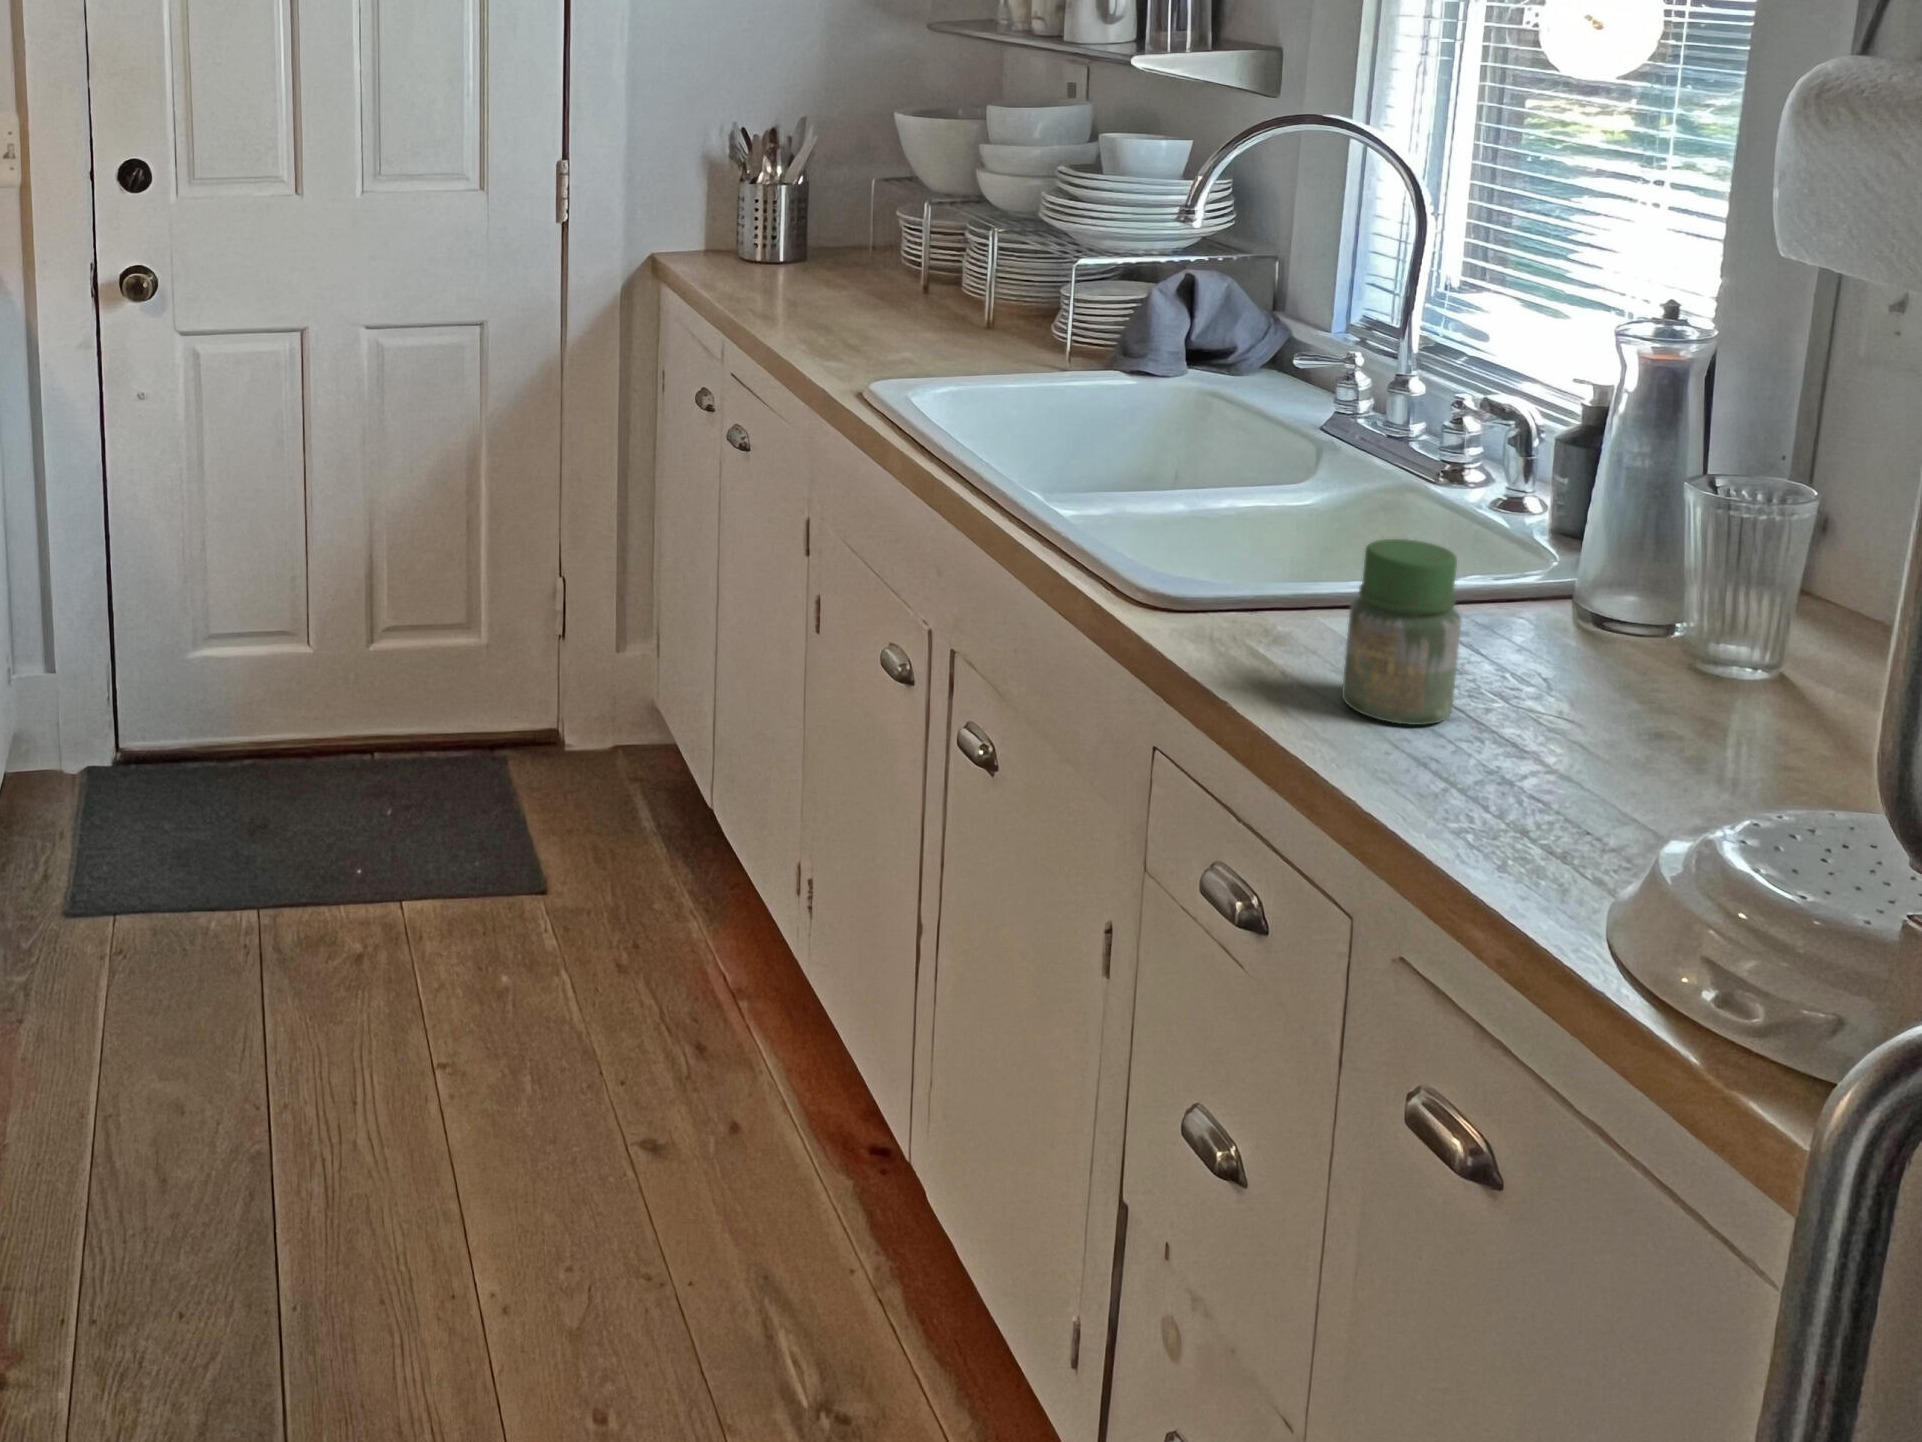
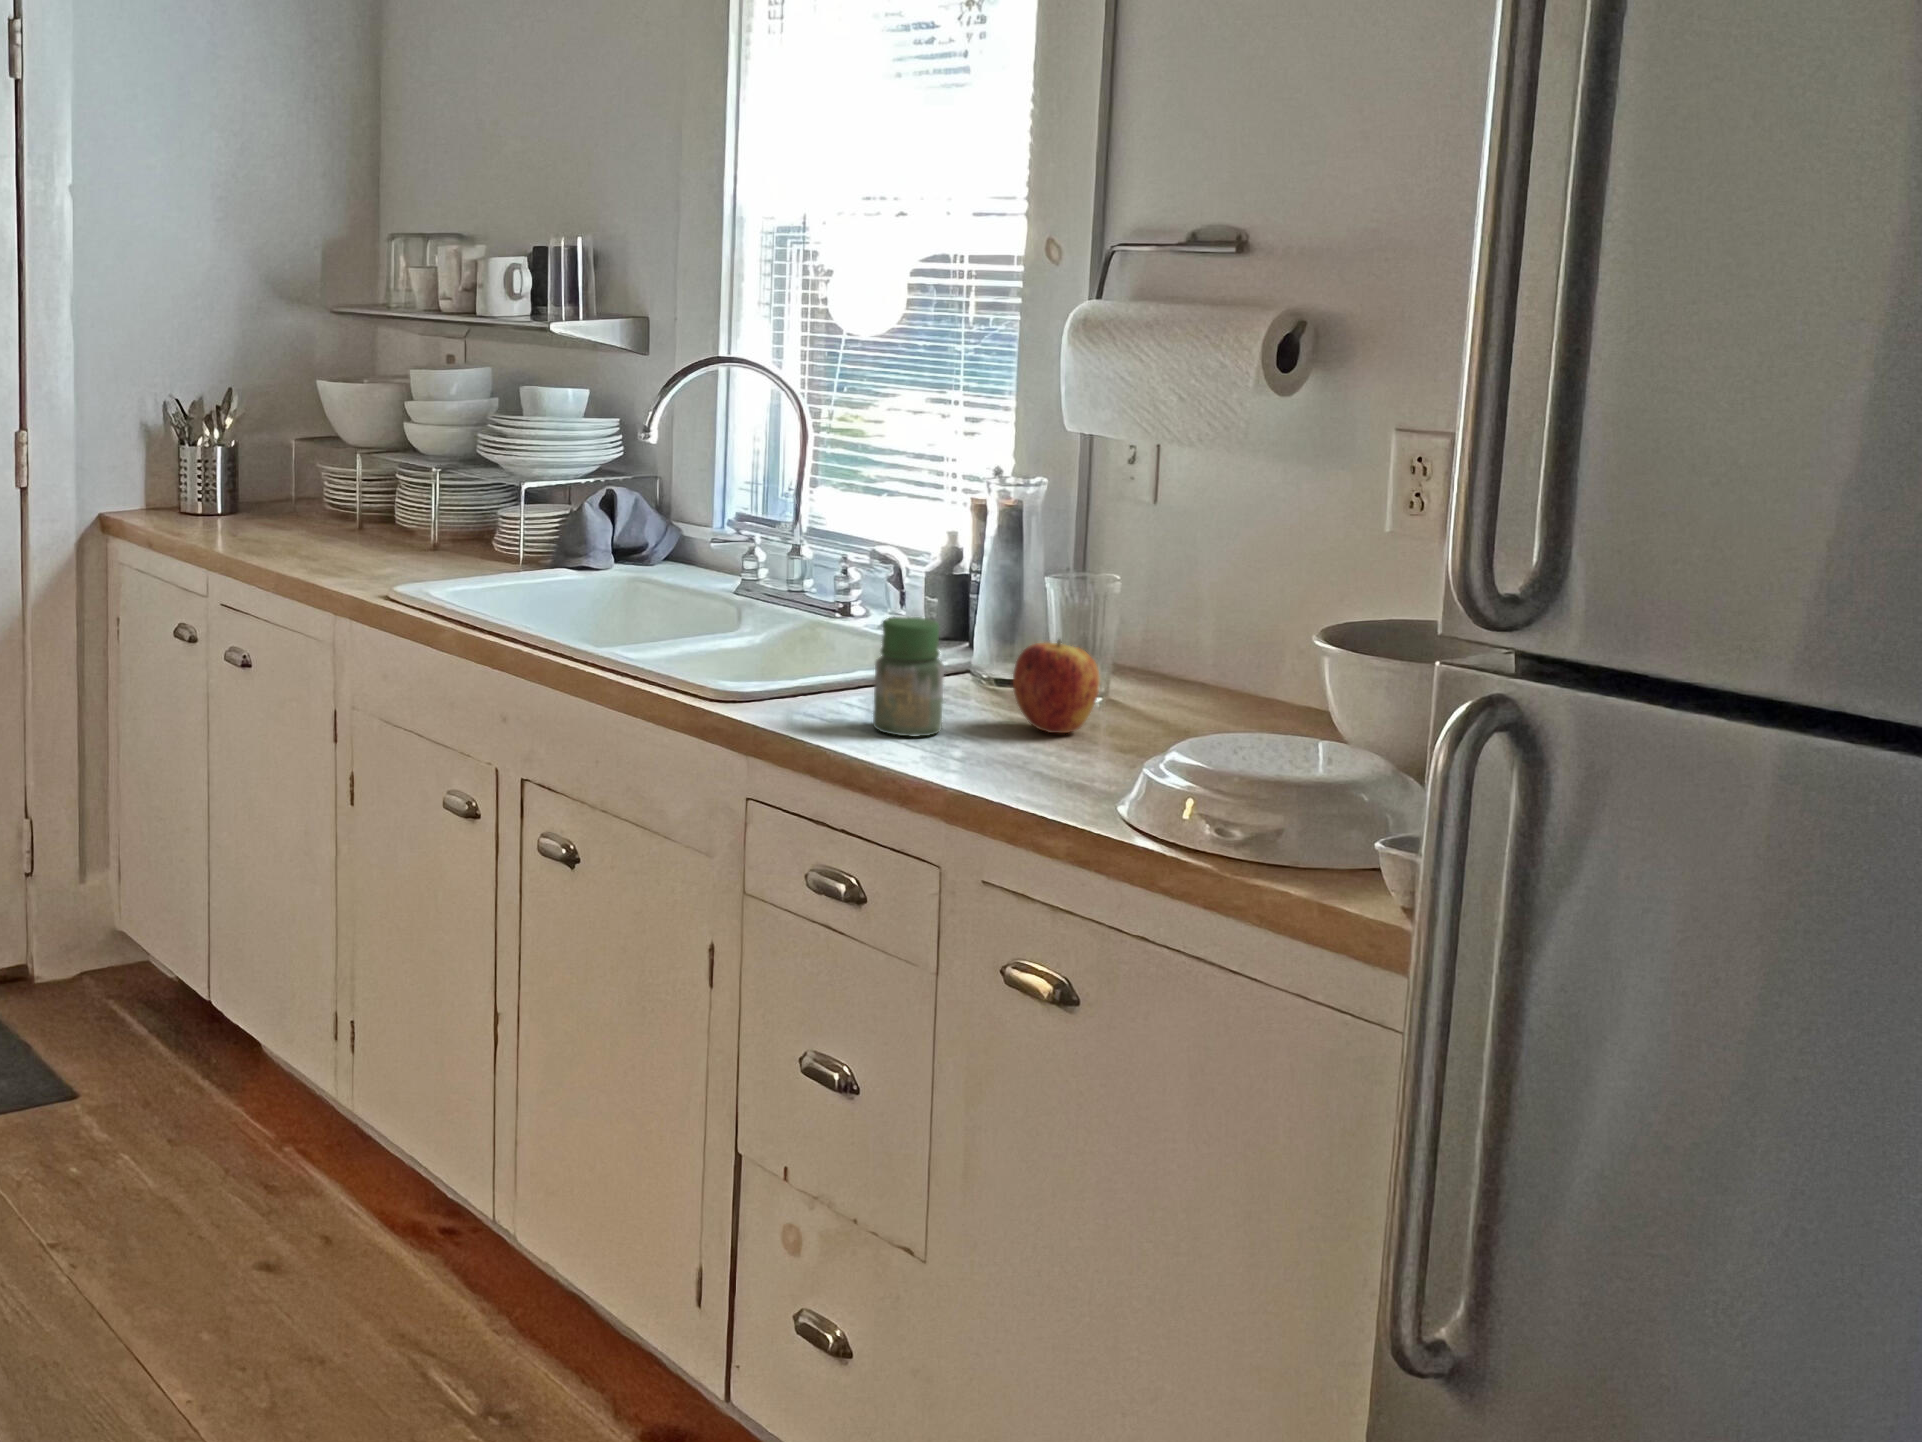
apple: none [1583,605,1769,760] -> present [1013,640,1100,733]

